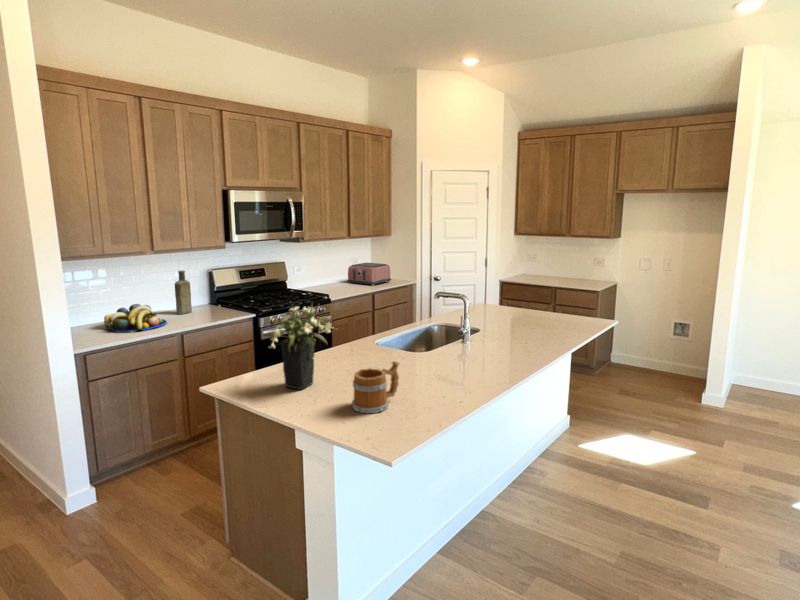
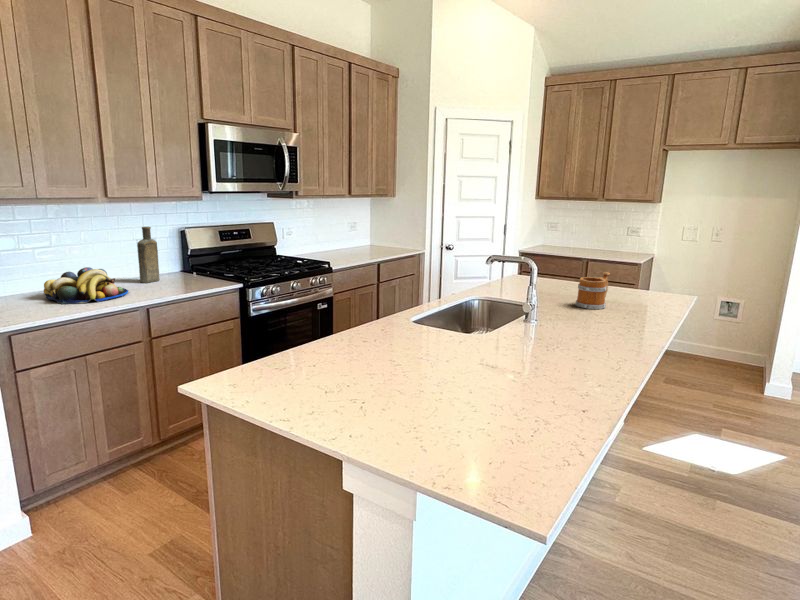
toaster: present [347,263,391,286] -> none [345,227,397,254]
flower arrangement: present [269,304,334,390] -> none [286,256,389,381]
mug: present [352,361,399,413] -> present [575,272,610,309]

